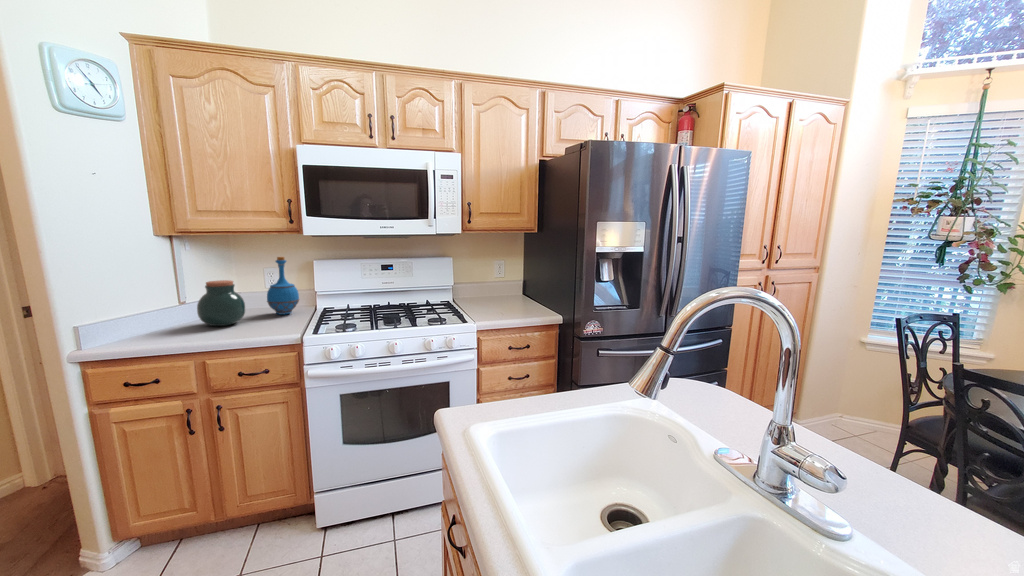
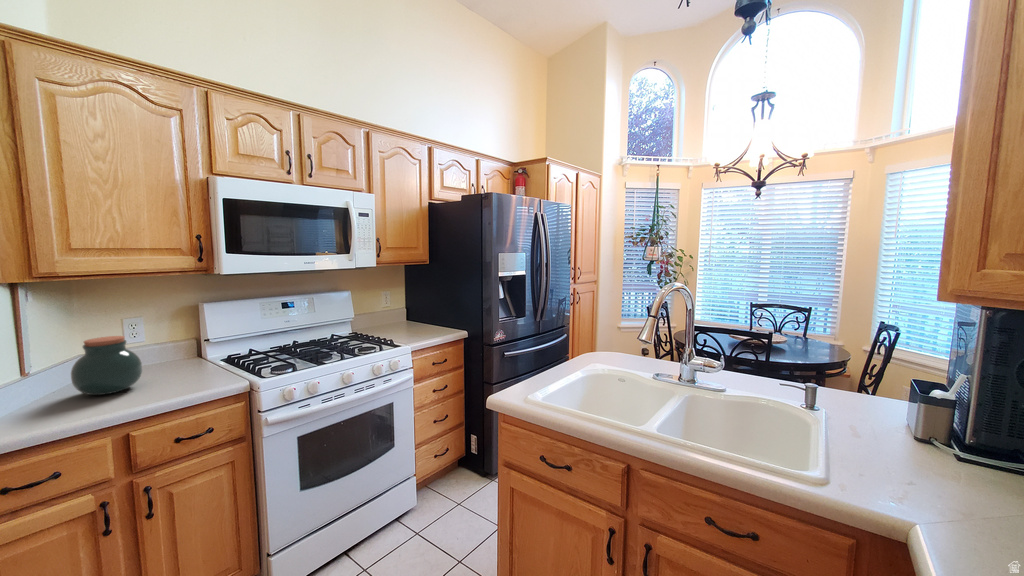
bottle: present [267,257,299,315] -> none [149,301,194,369]

